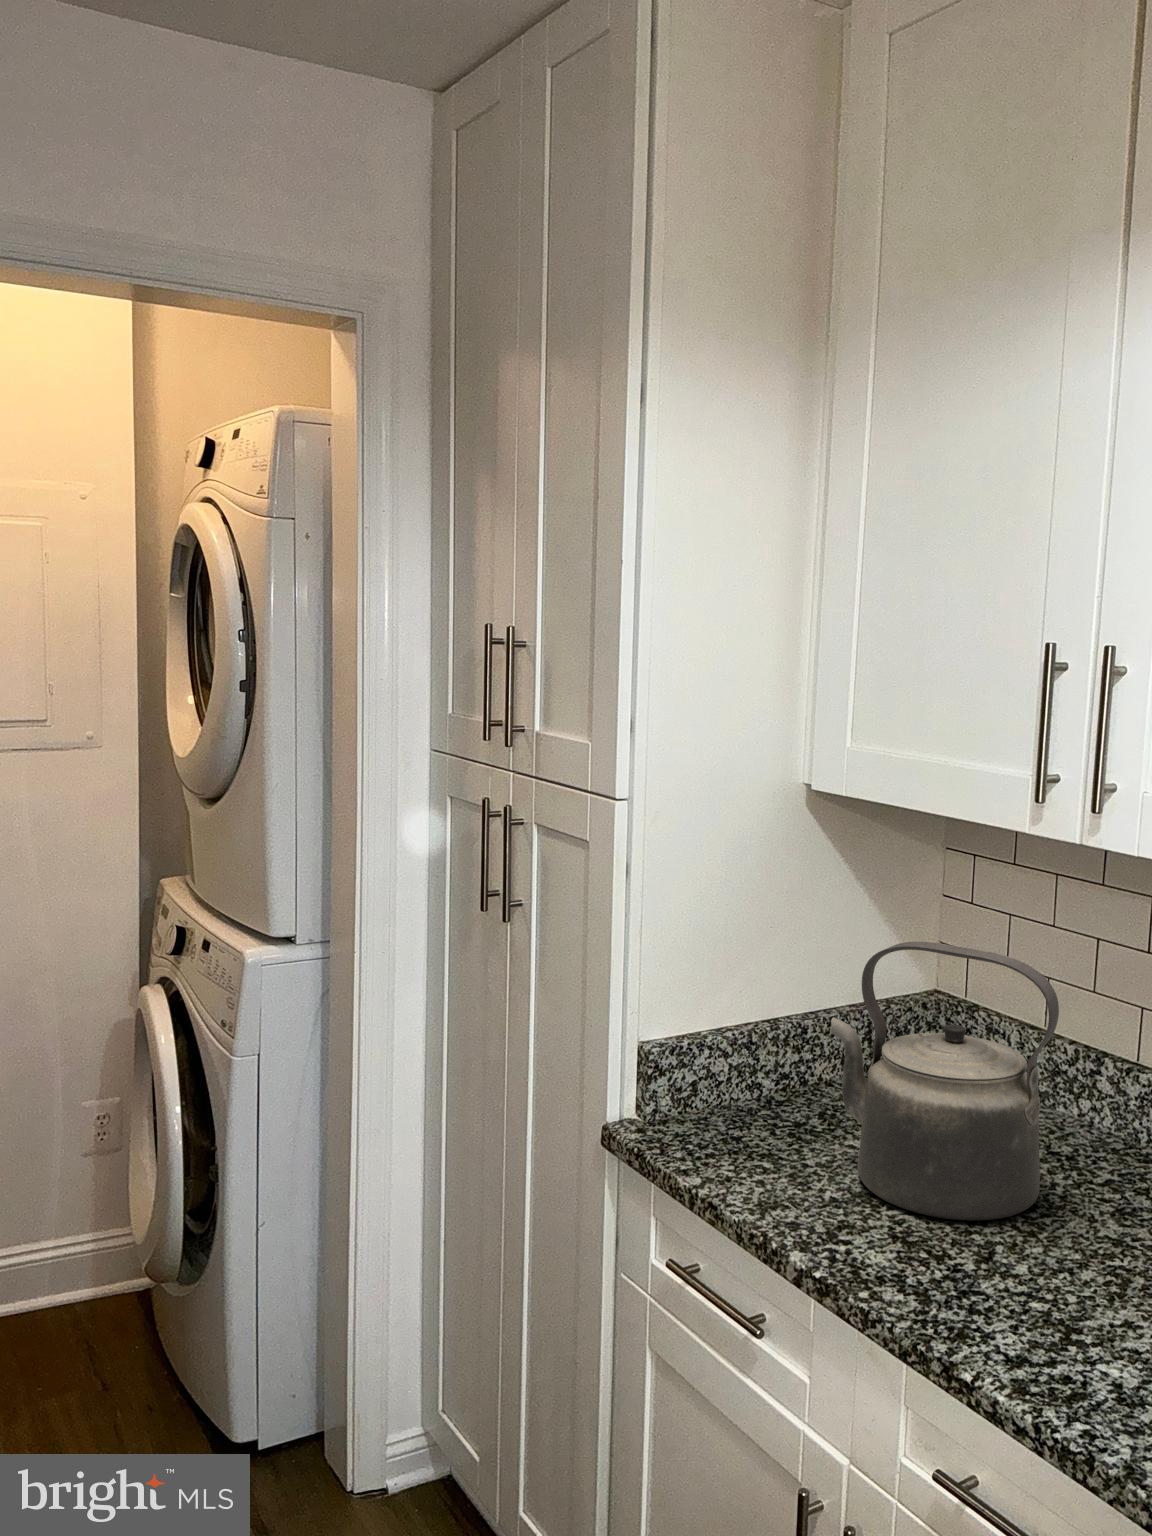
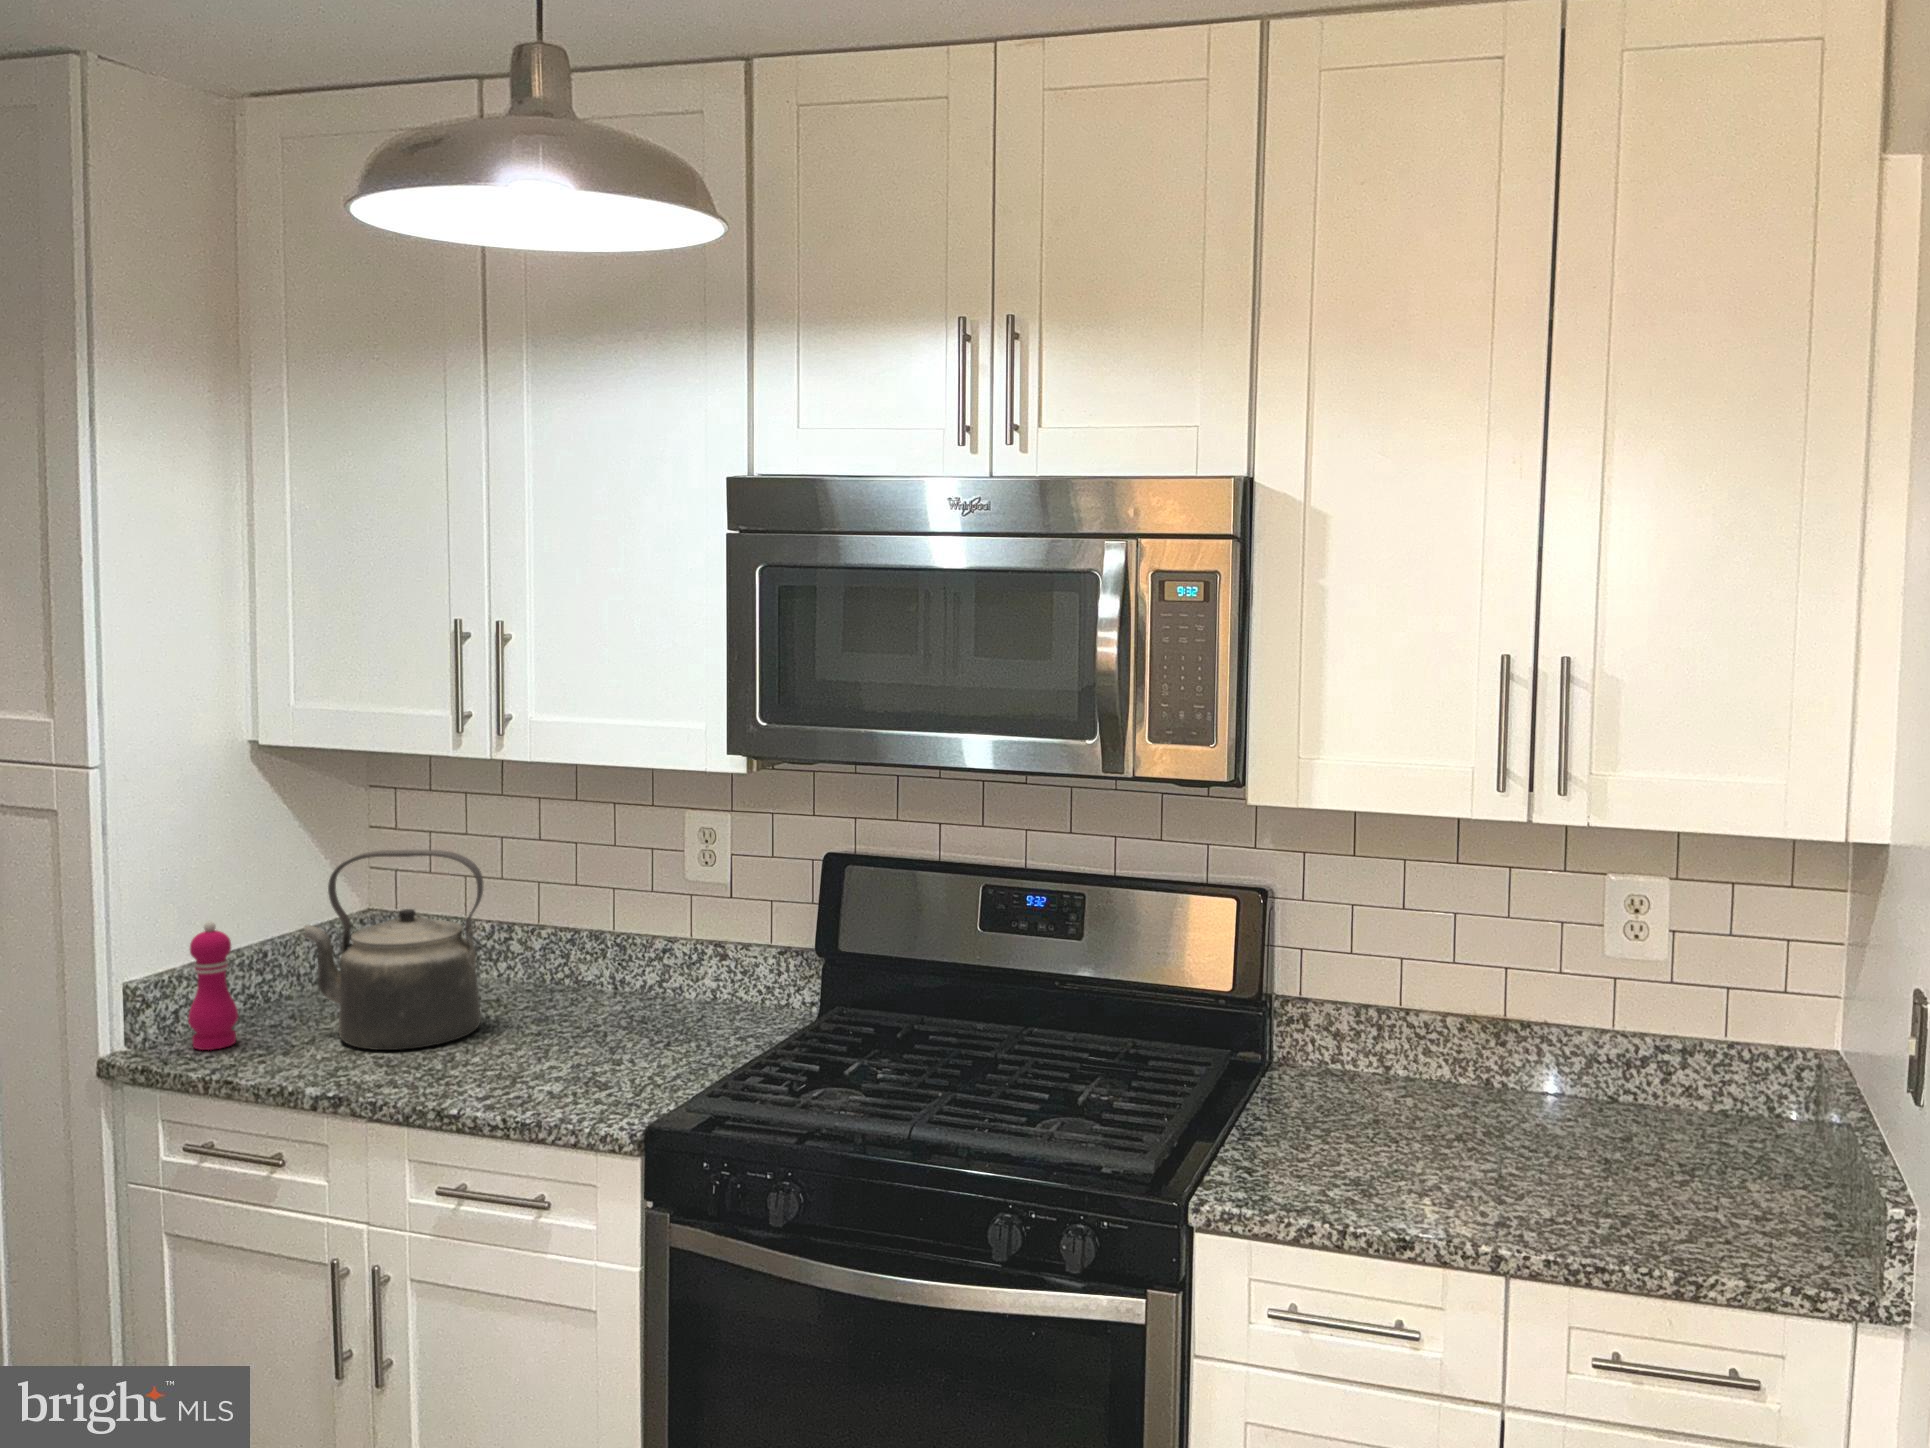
pepper mill: none [698,993,752,1146] -> present [188,921,238,1050]

